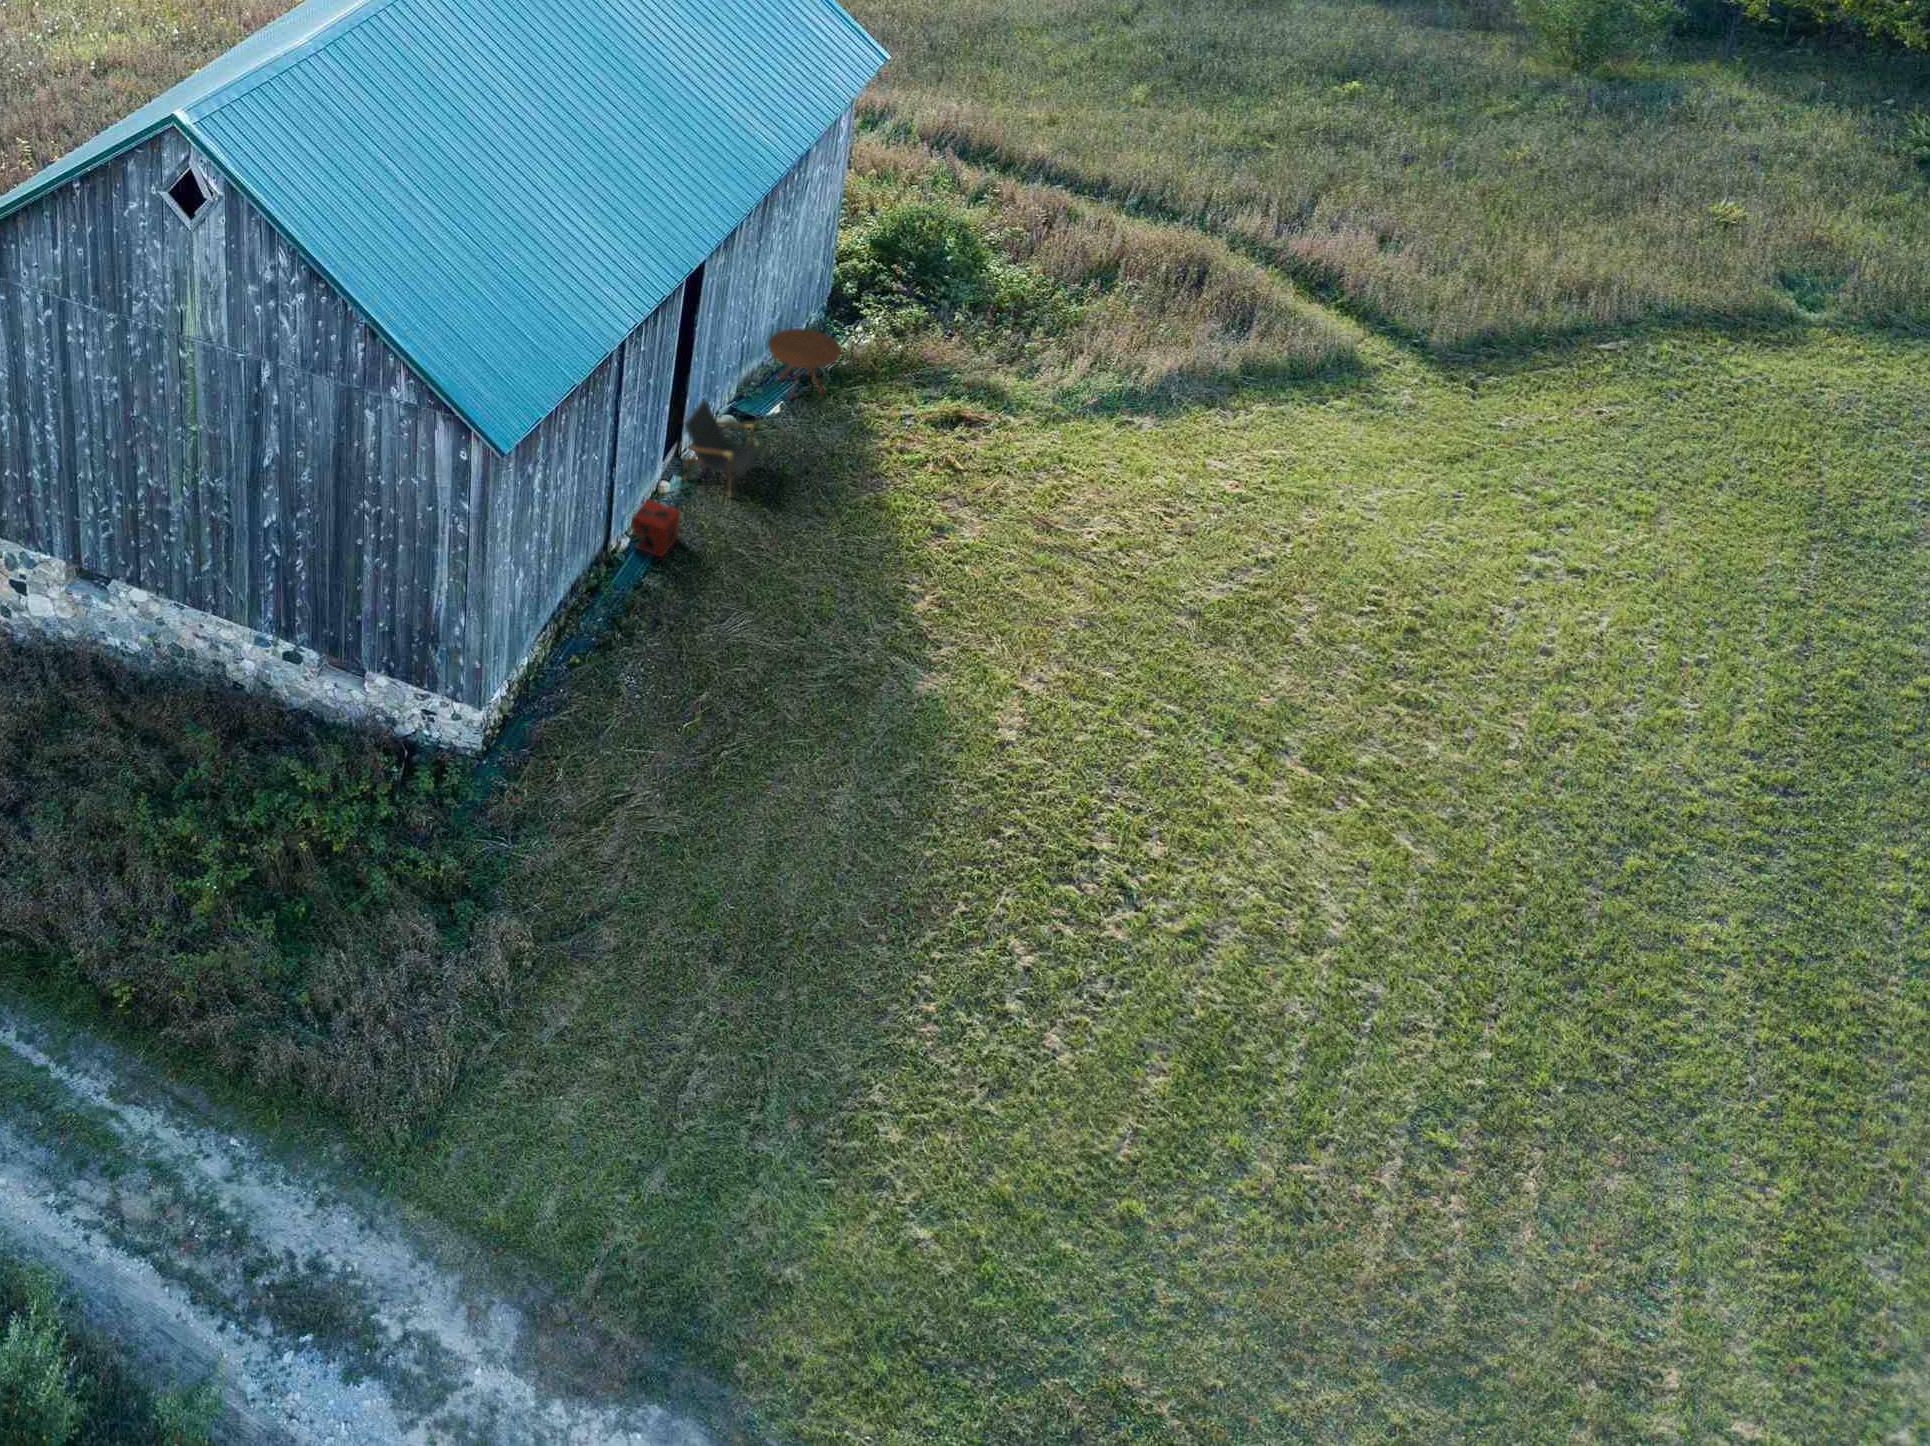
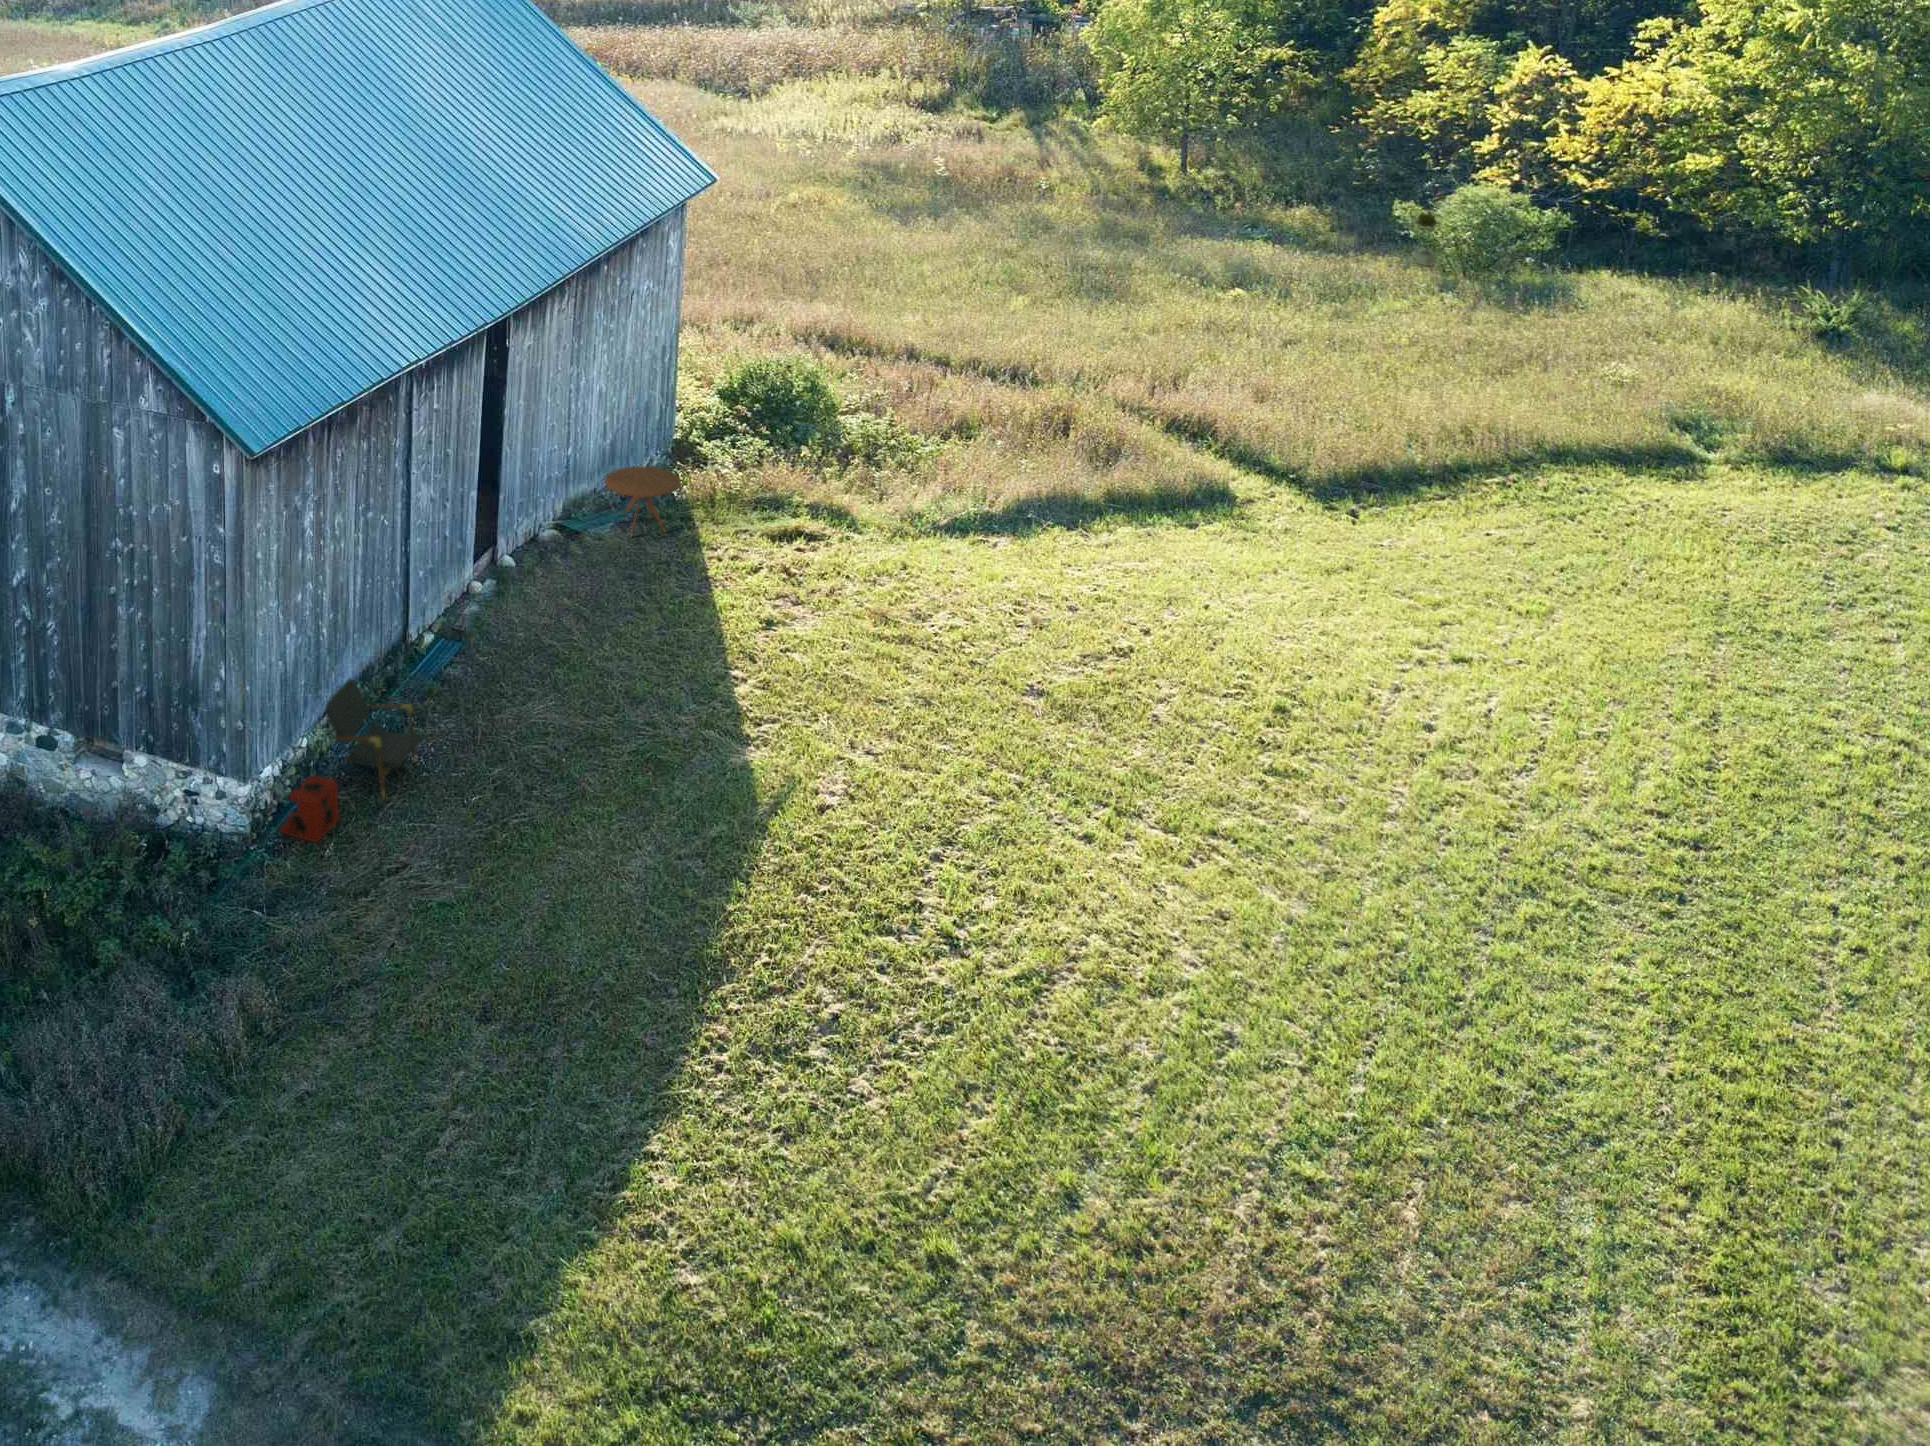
potted tree: none [1532,22,1564,75] -> present [1414,212,1438,266]
lounge chair: present [685,400,762,496] -> present [326,678,423,797]
storage box: present [631,500,680,557] -> present [280,776,339,842]

